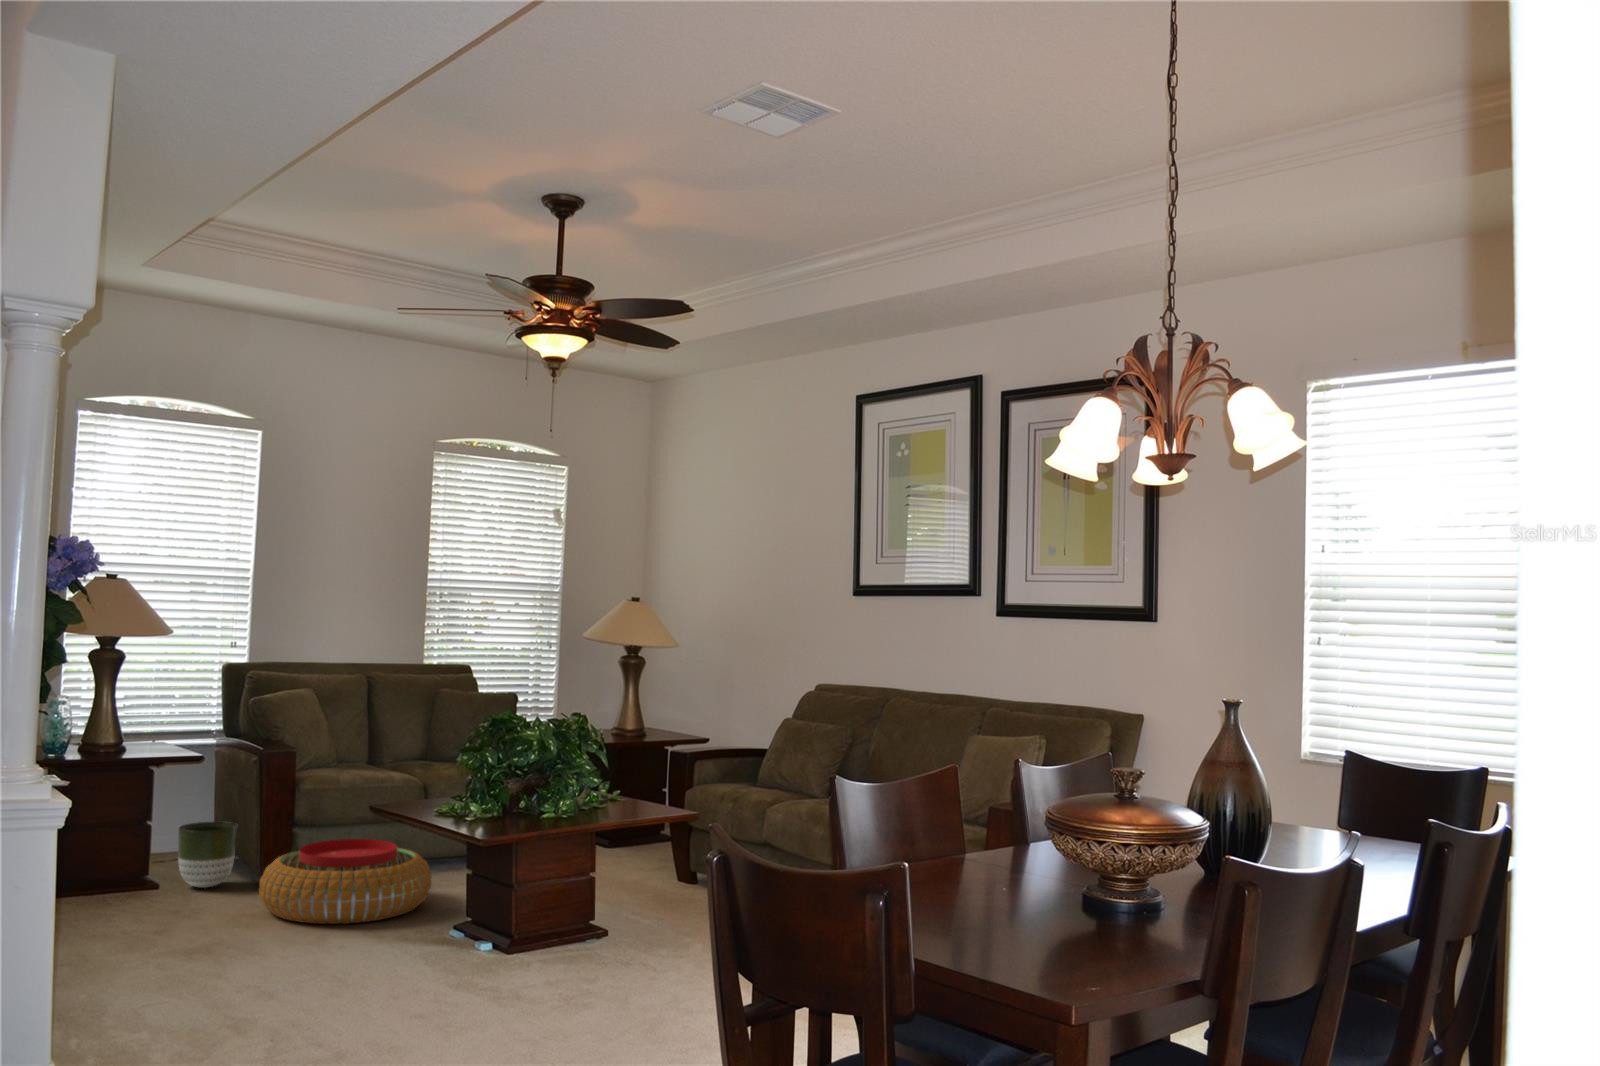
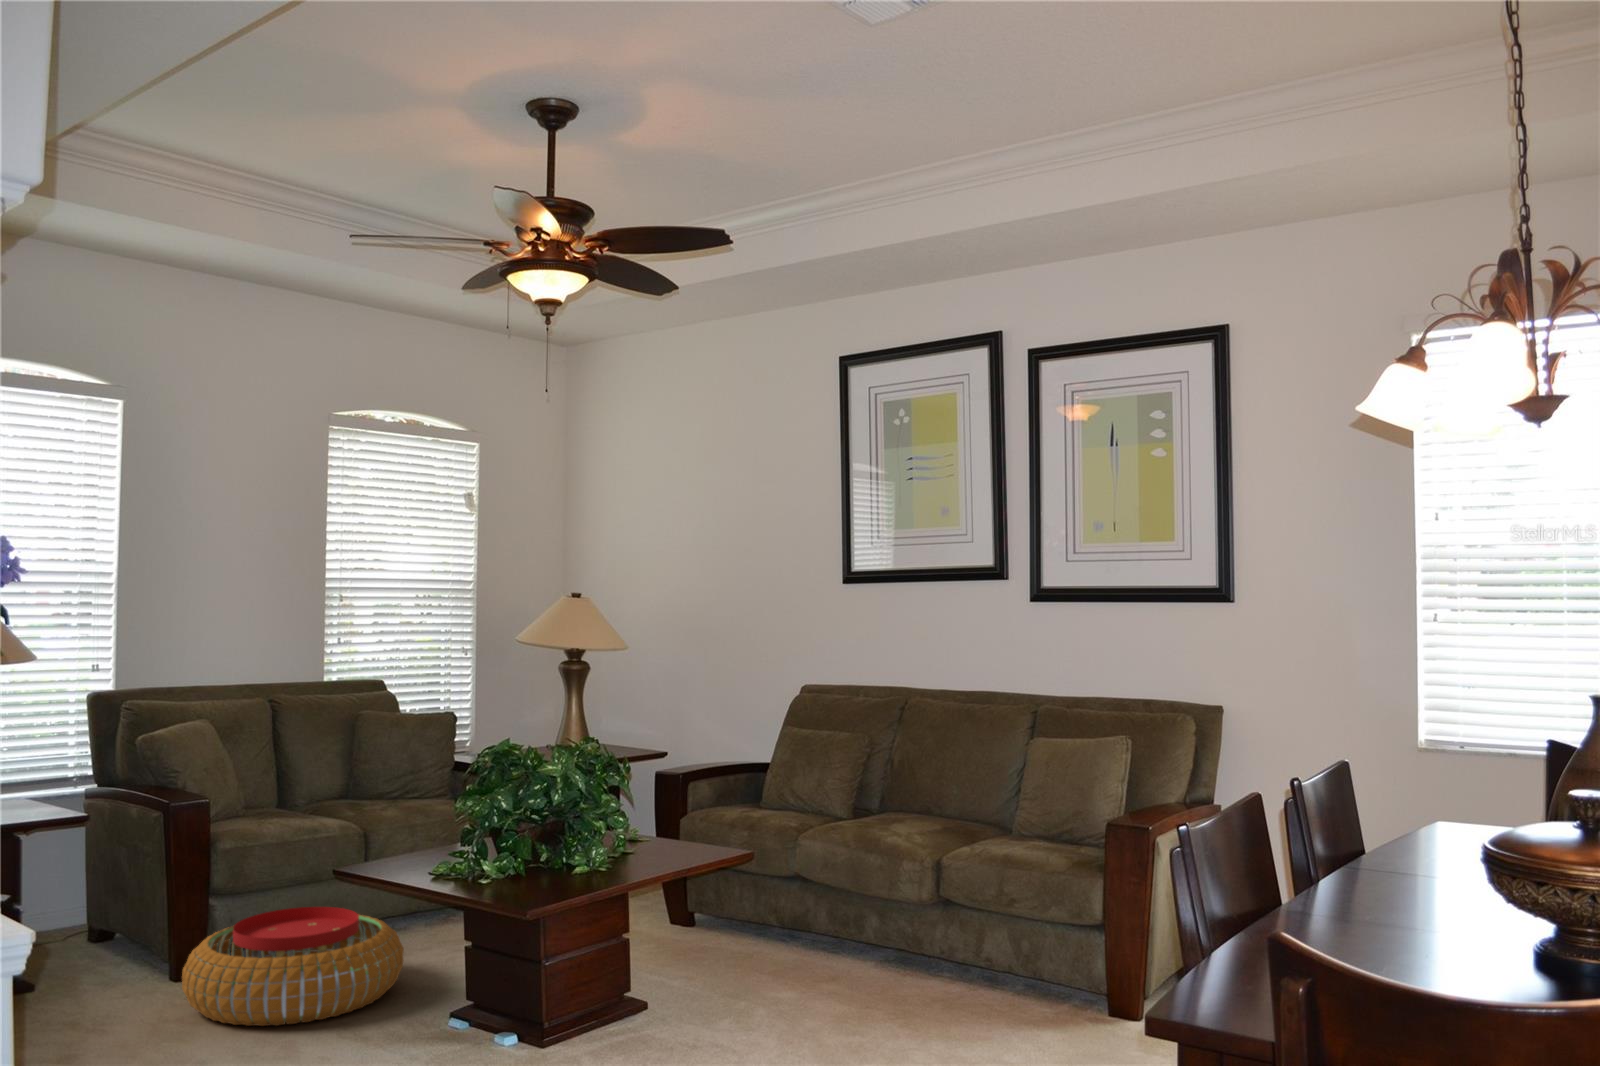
planter: present [178,822,238,888] -> none [52,897,132,985]

